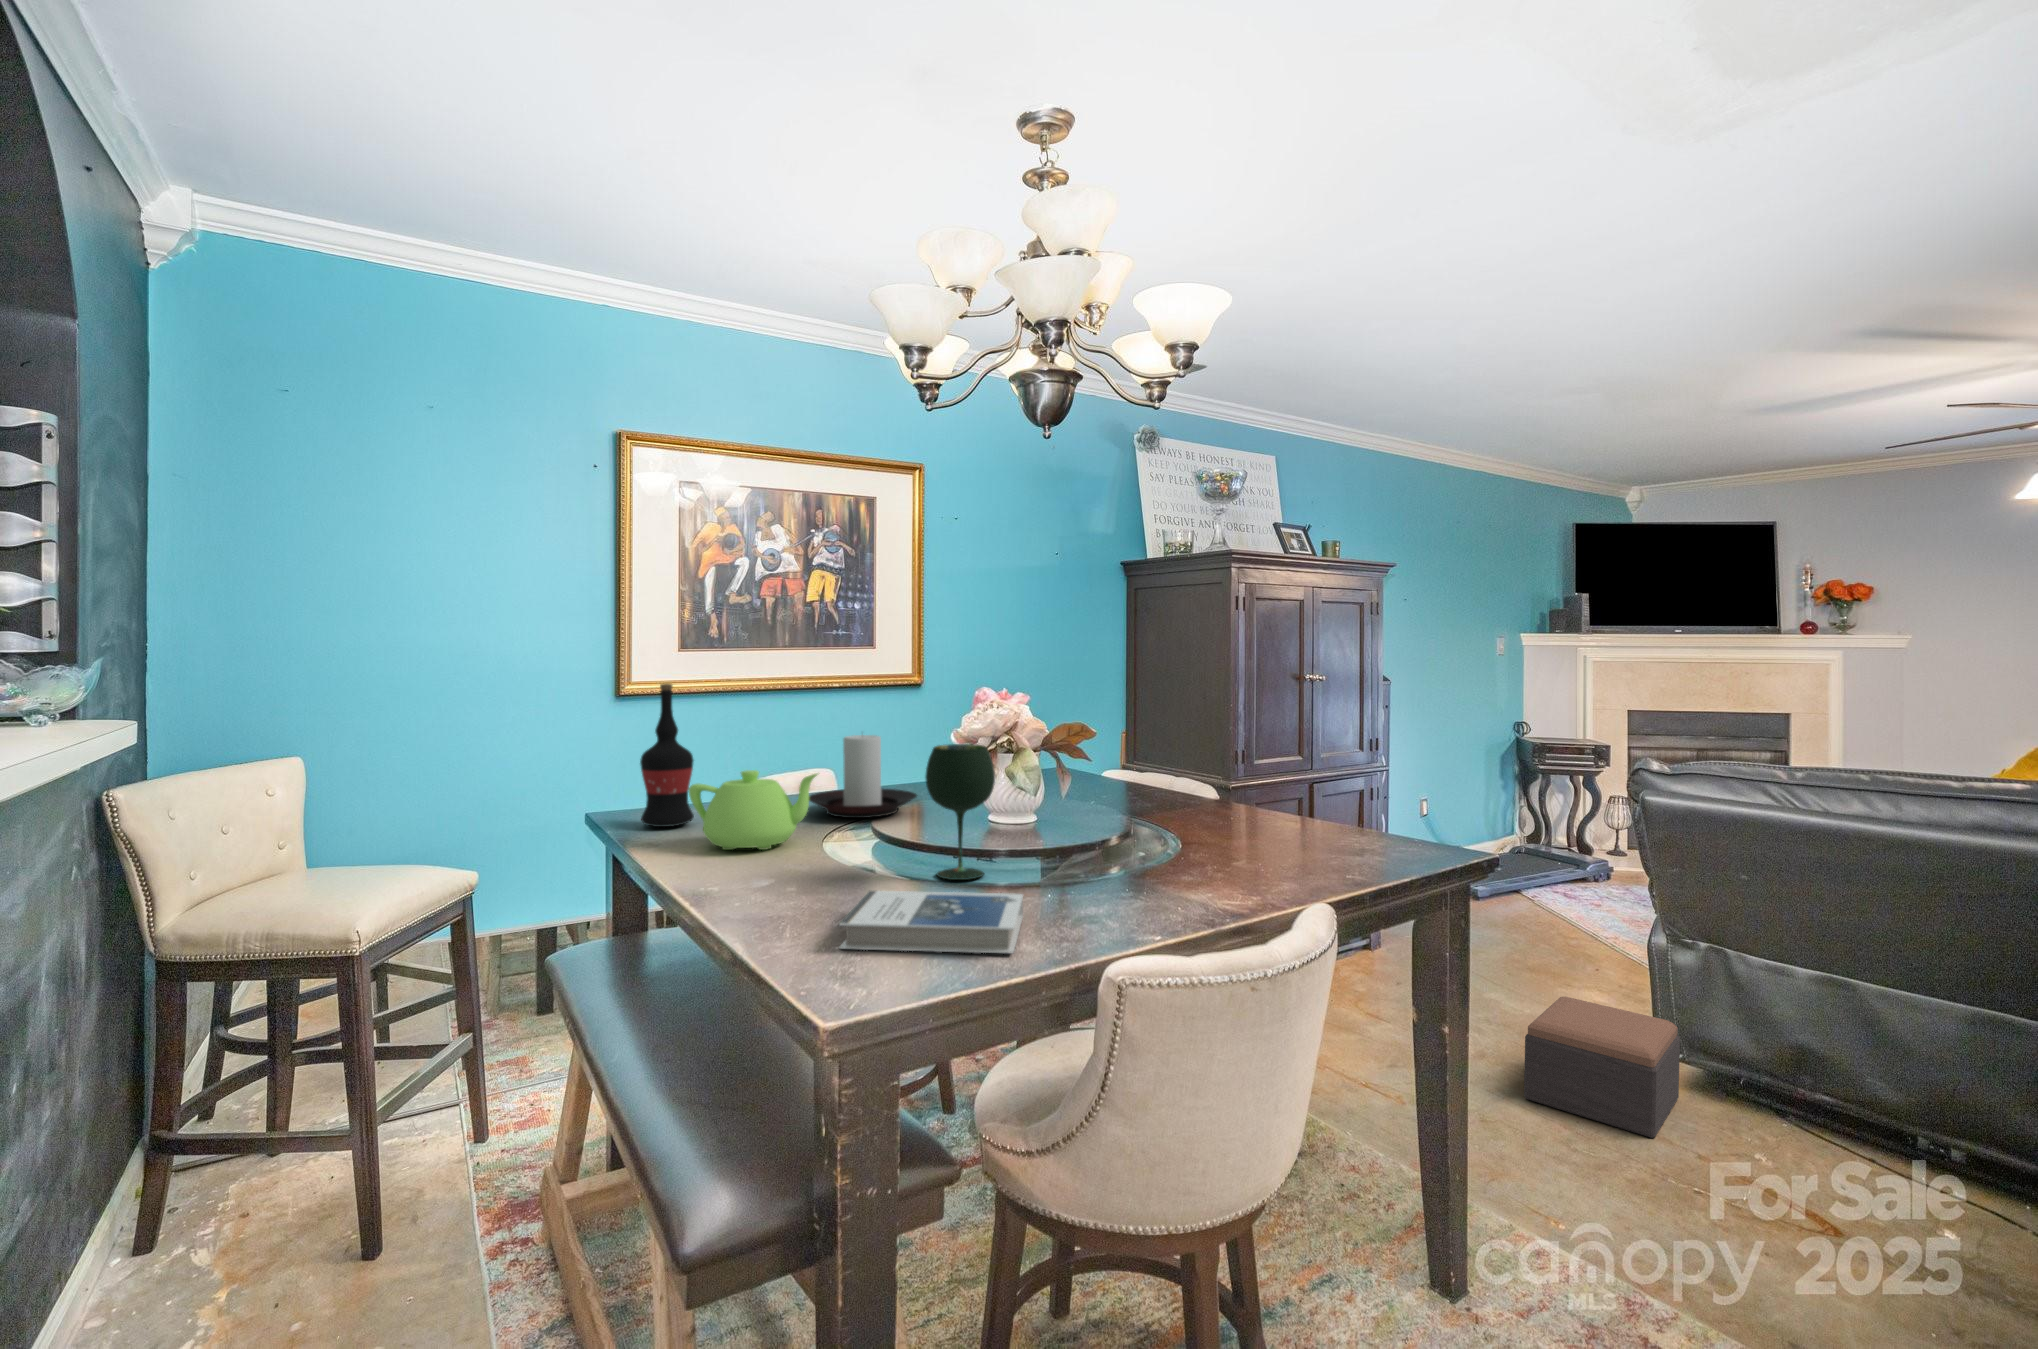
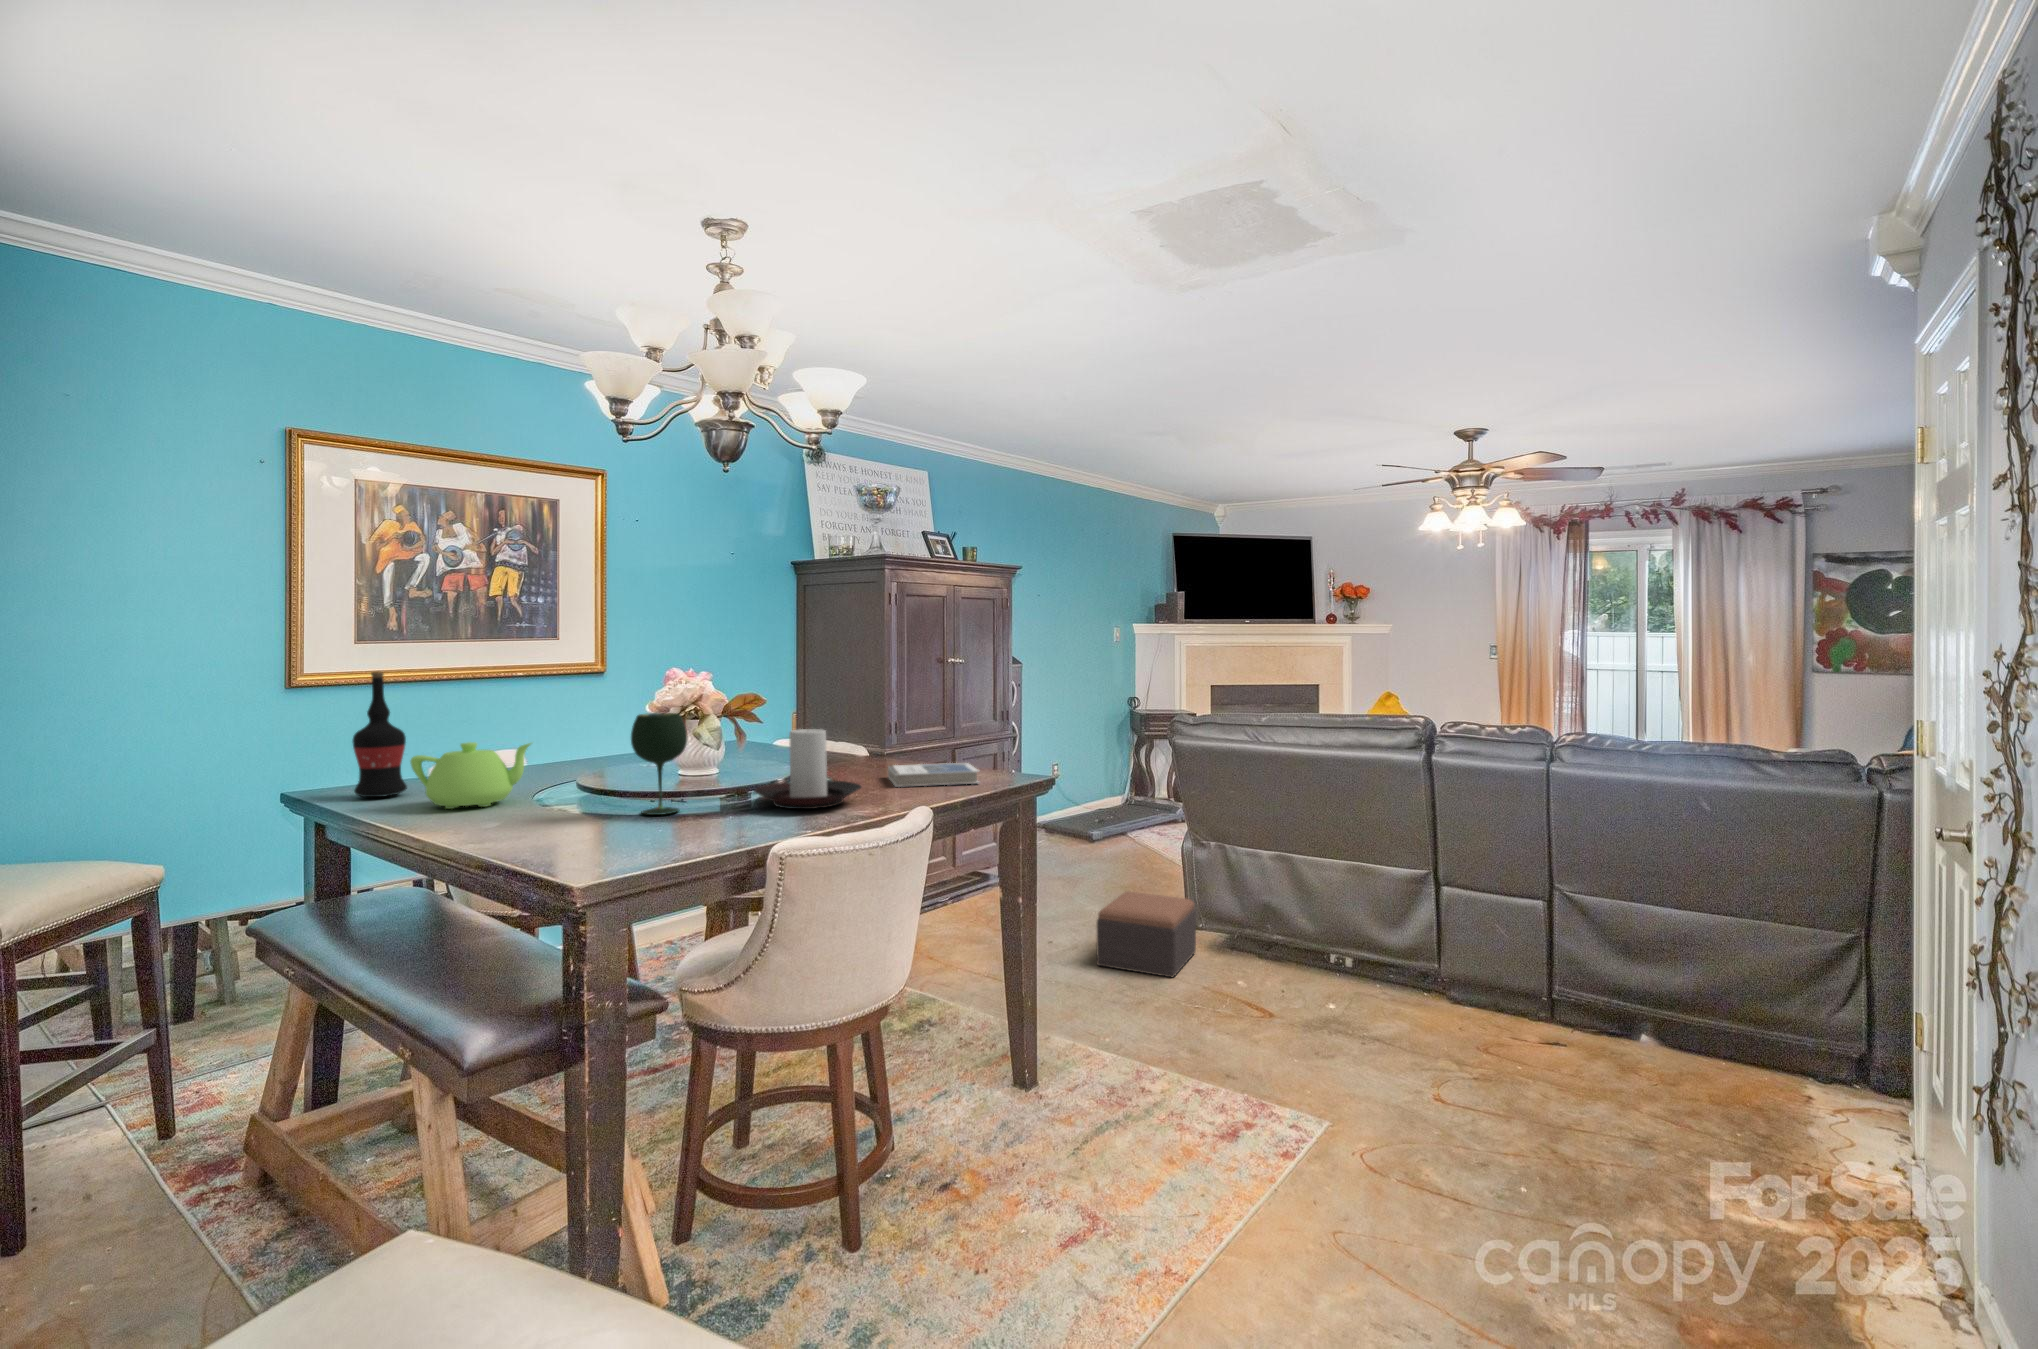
candle holder: present [809,735,917,818] -> present [754,729,861,809]
hardback book: present [840,890,1023,953] -> present [888,763,979,787]

